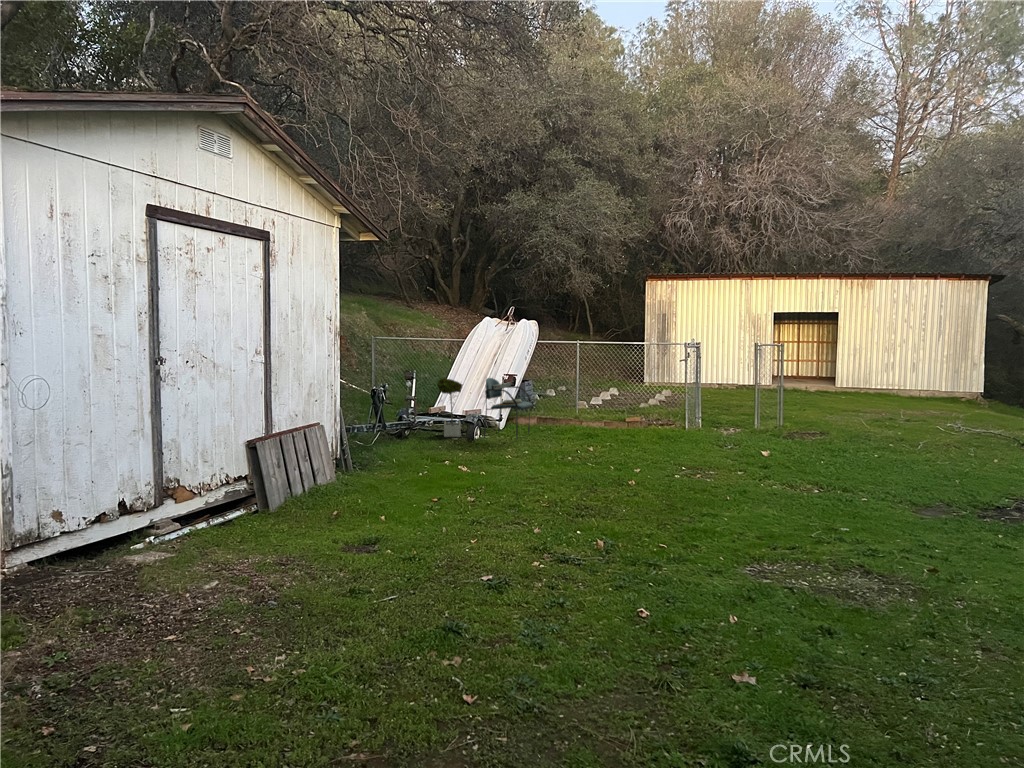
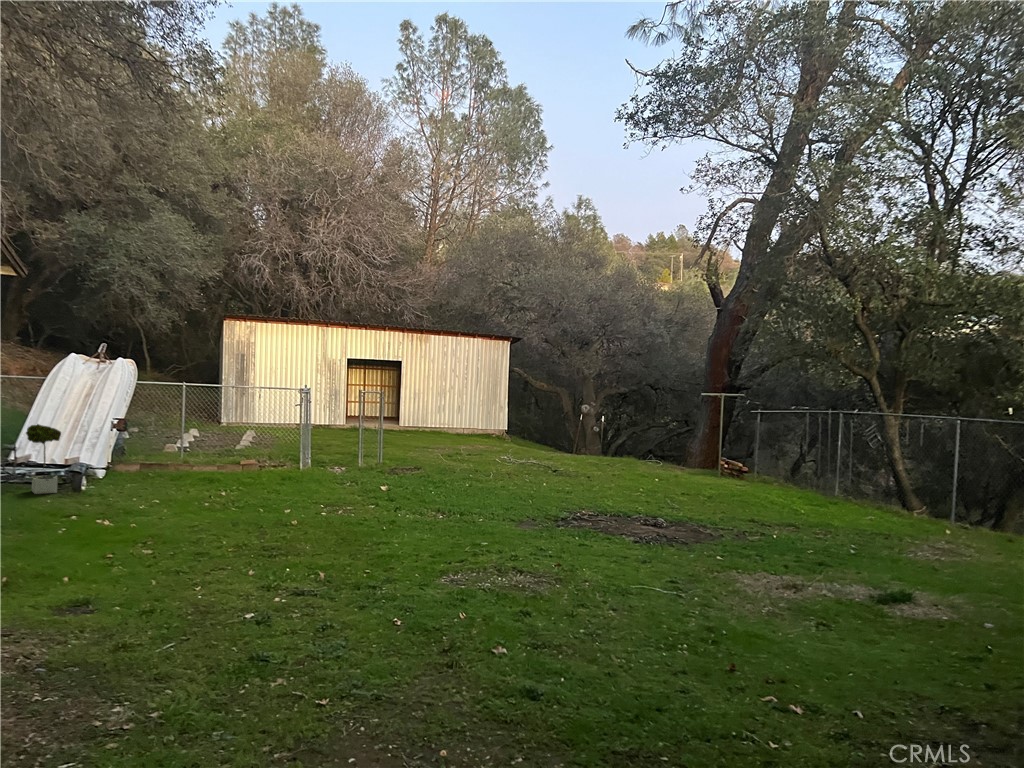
chair: present [484,378,533,439] -> none [89,424,148,492]

